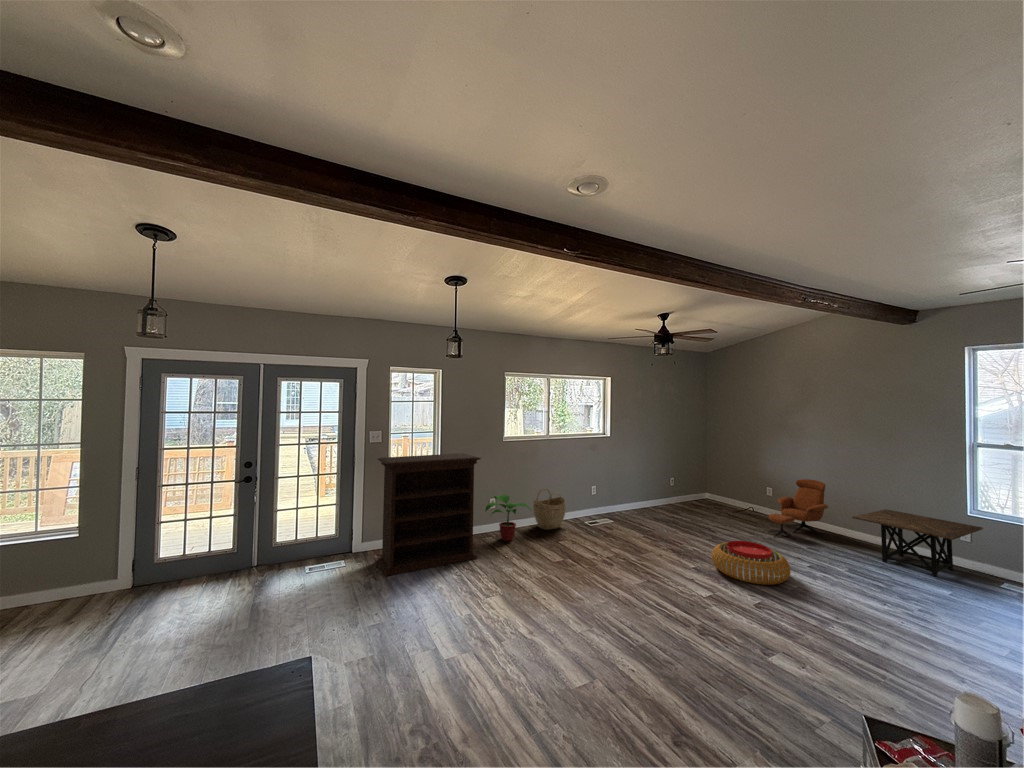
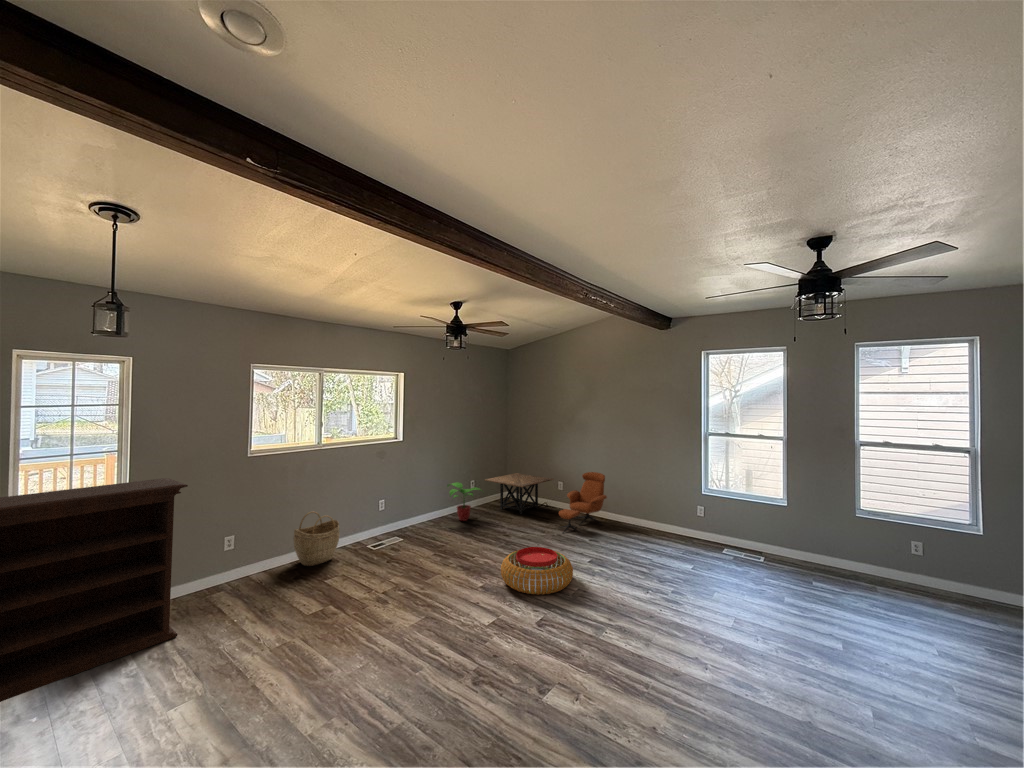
potted plant: present [485,495,531,541] -> present [448,482,480,521]
side table: present [853,509,983,577] -> present [484,473,554,514]

